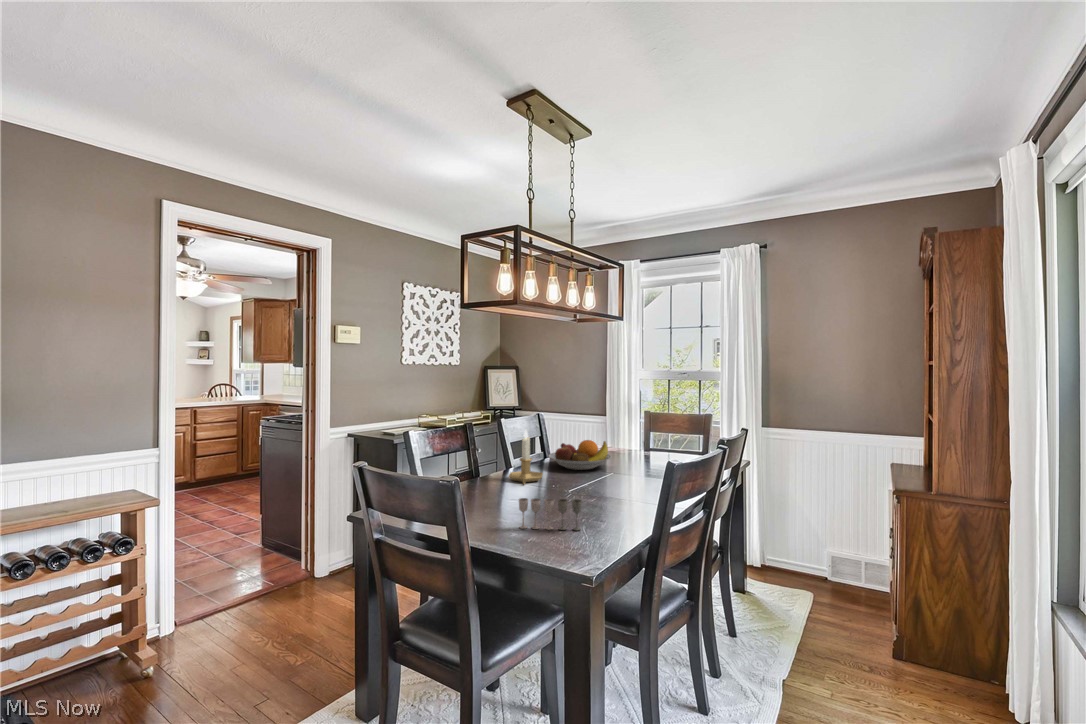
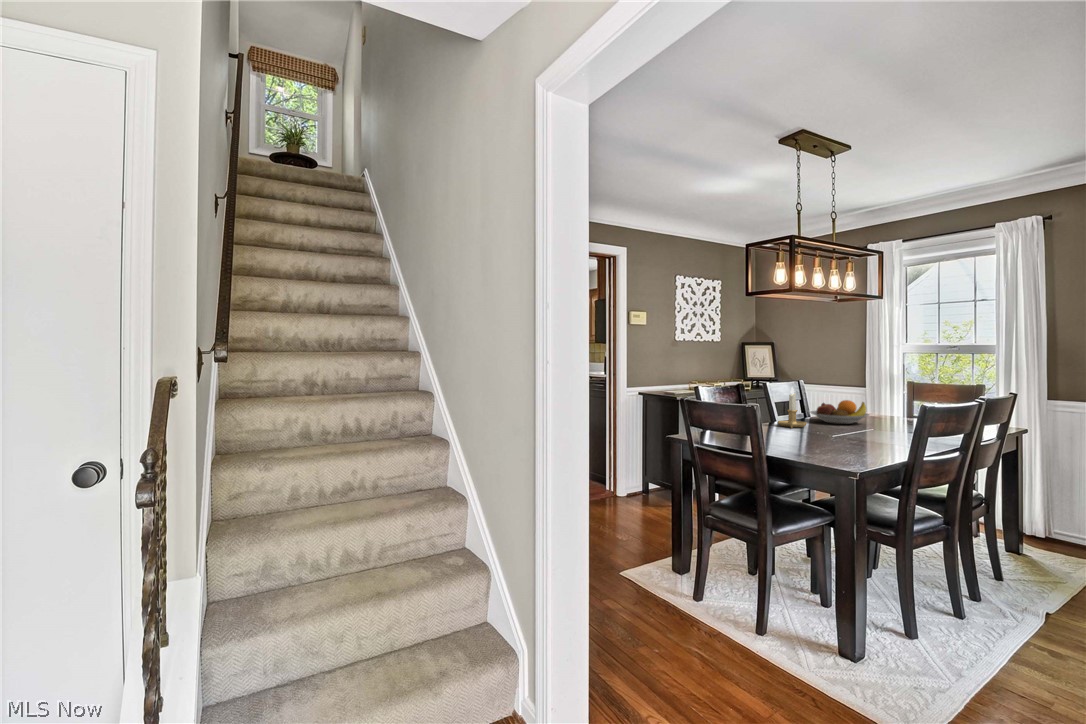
wine glass: present [519,498,582,530] -> none [794,426,843,450]

